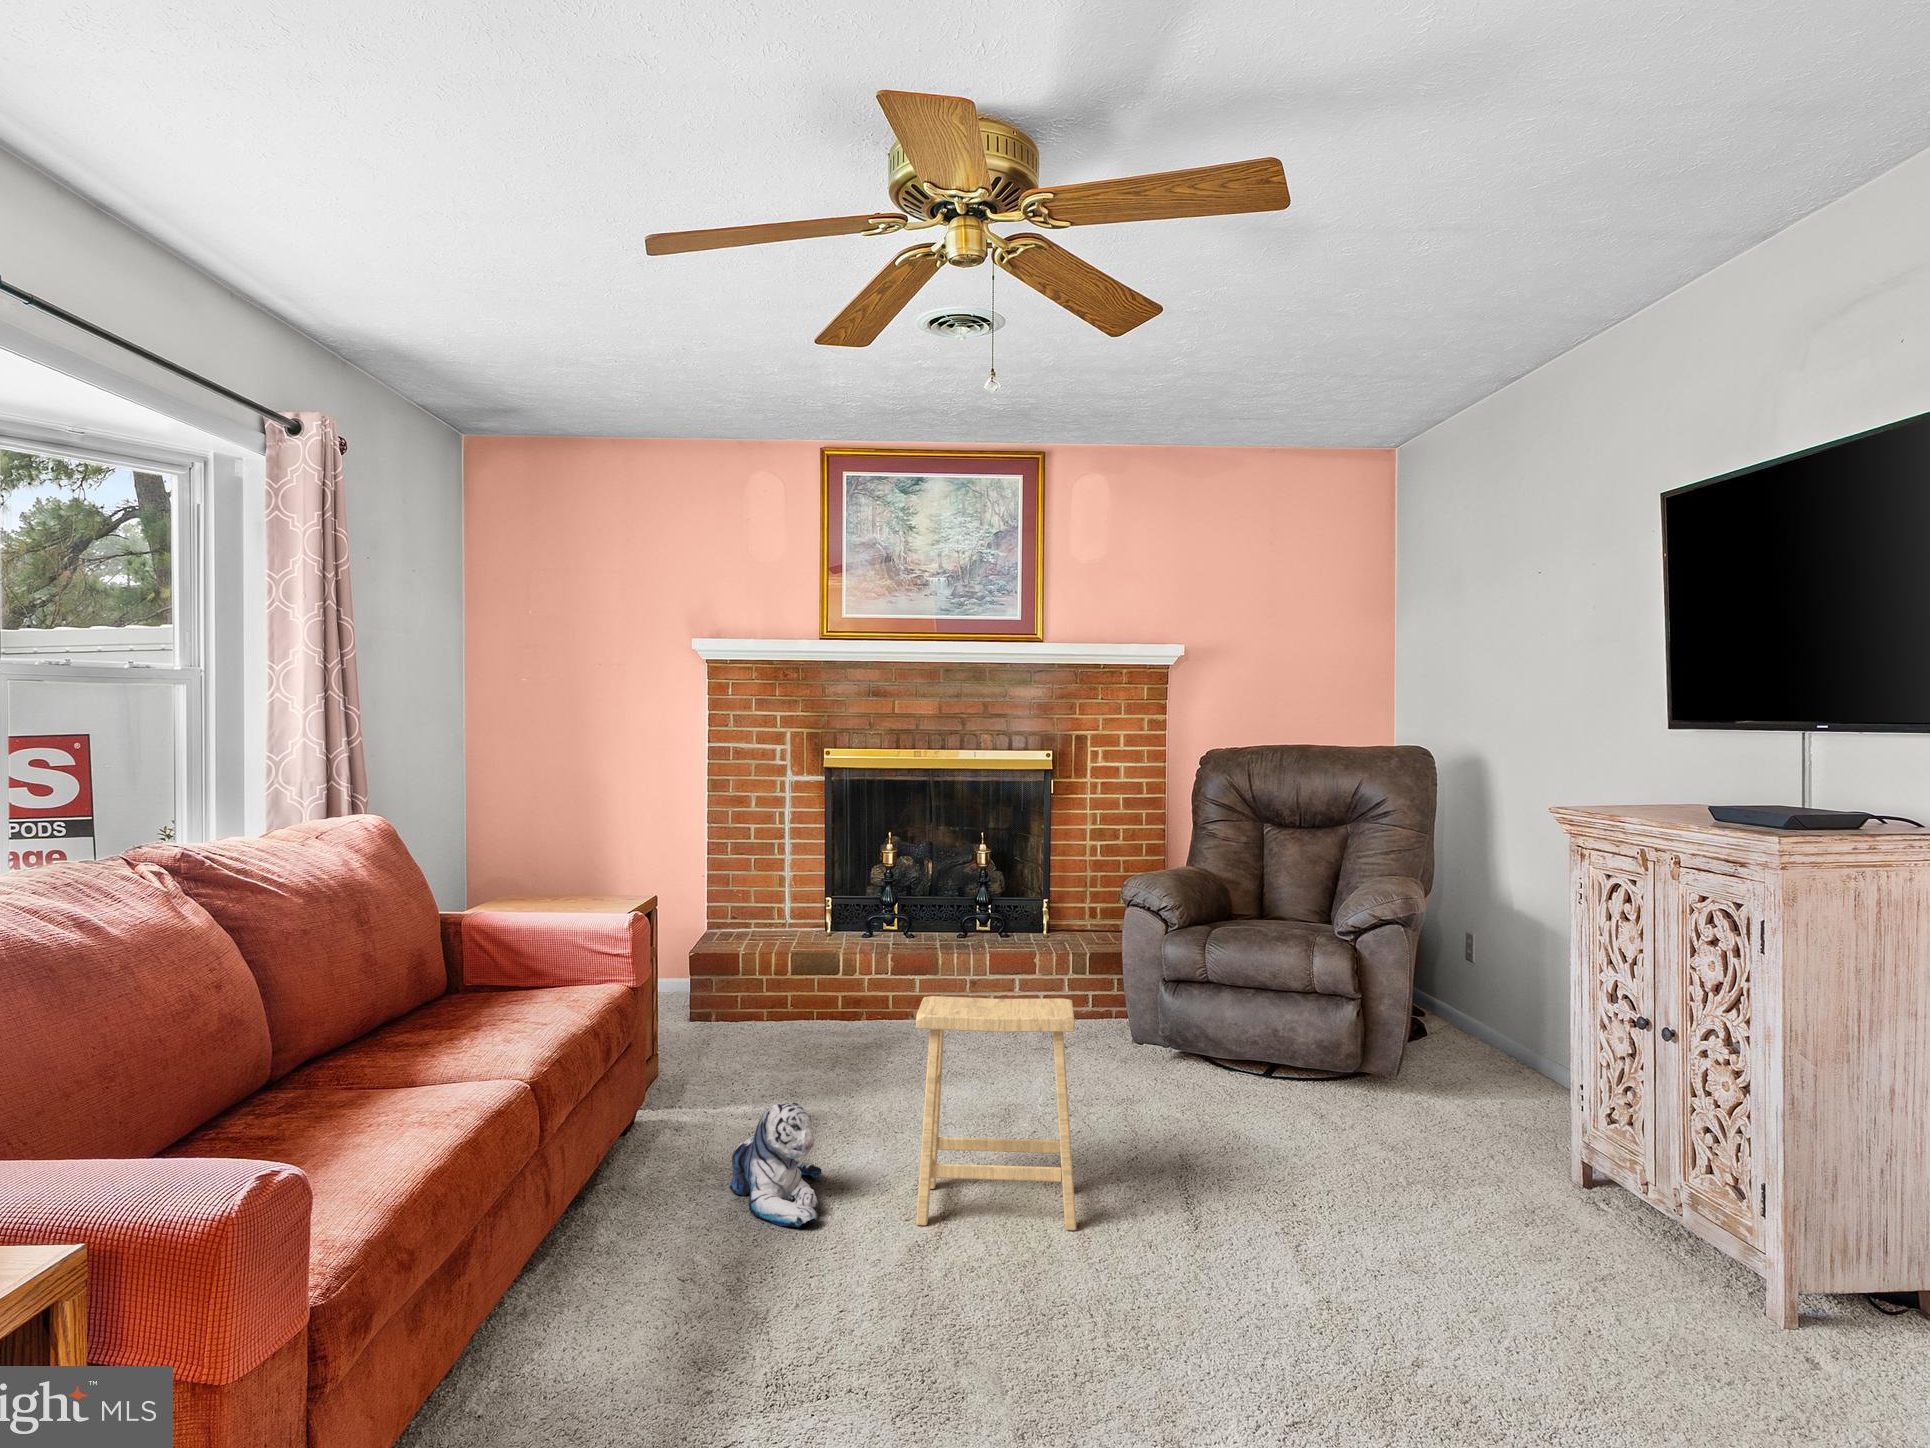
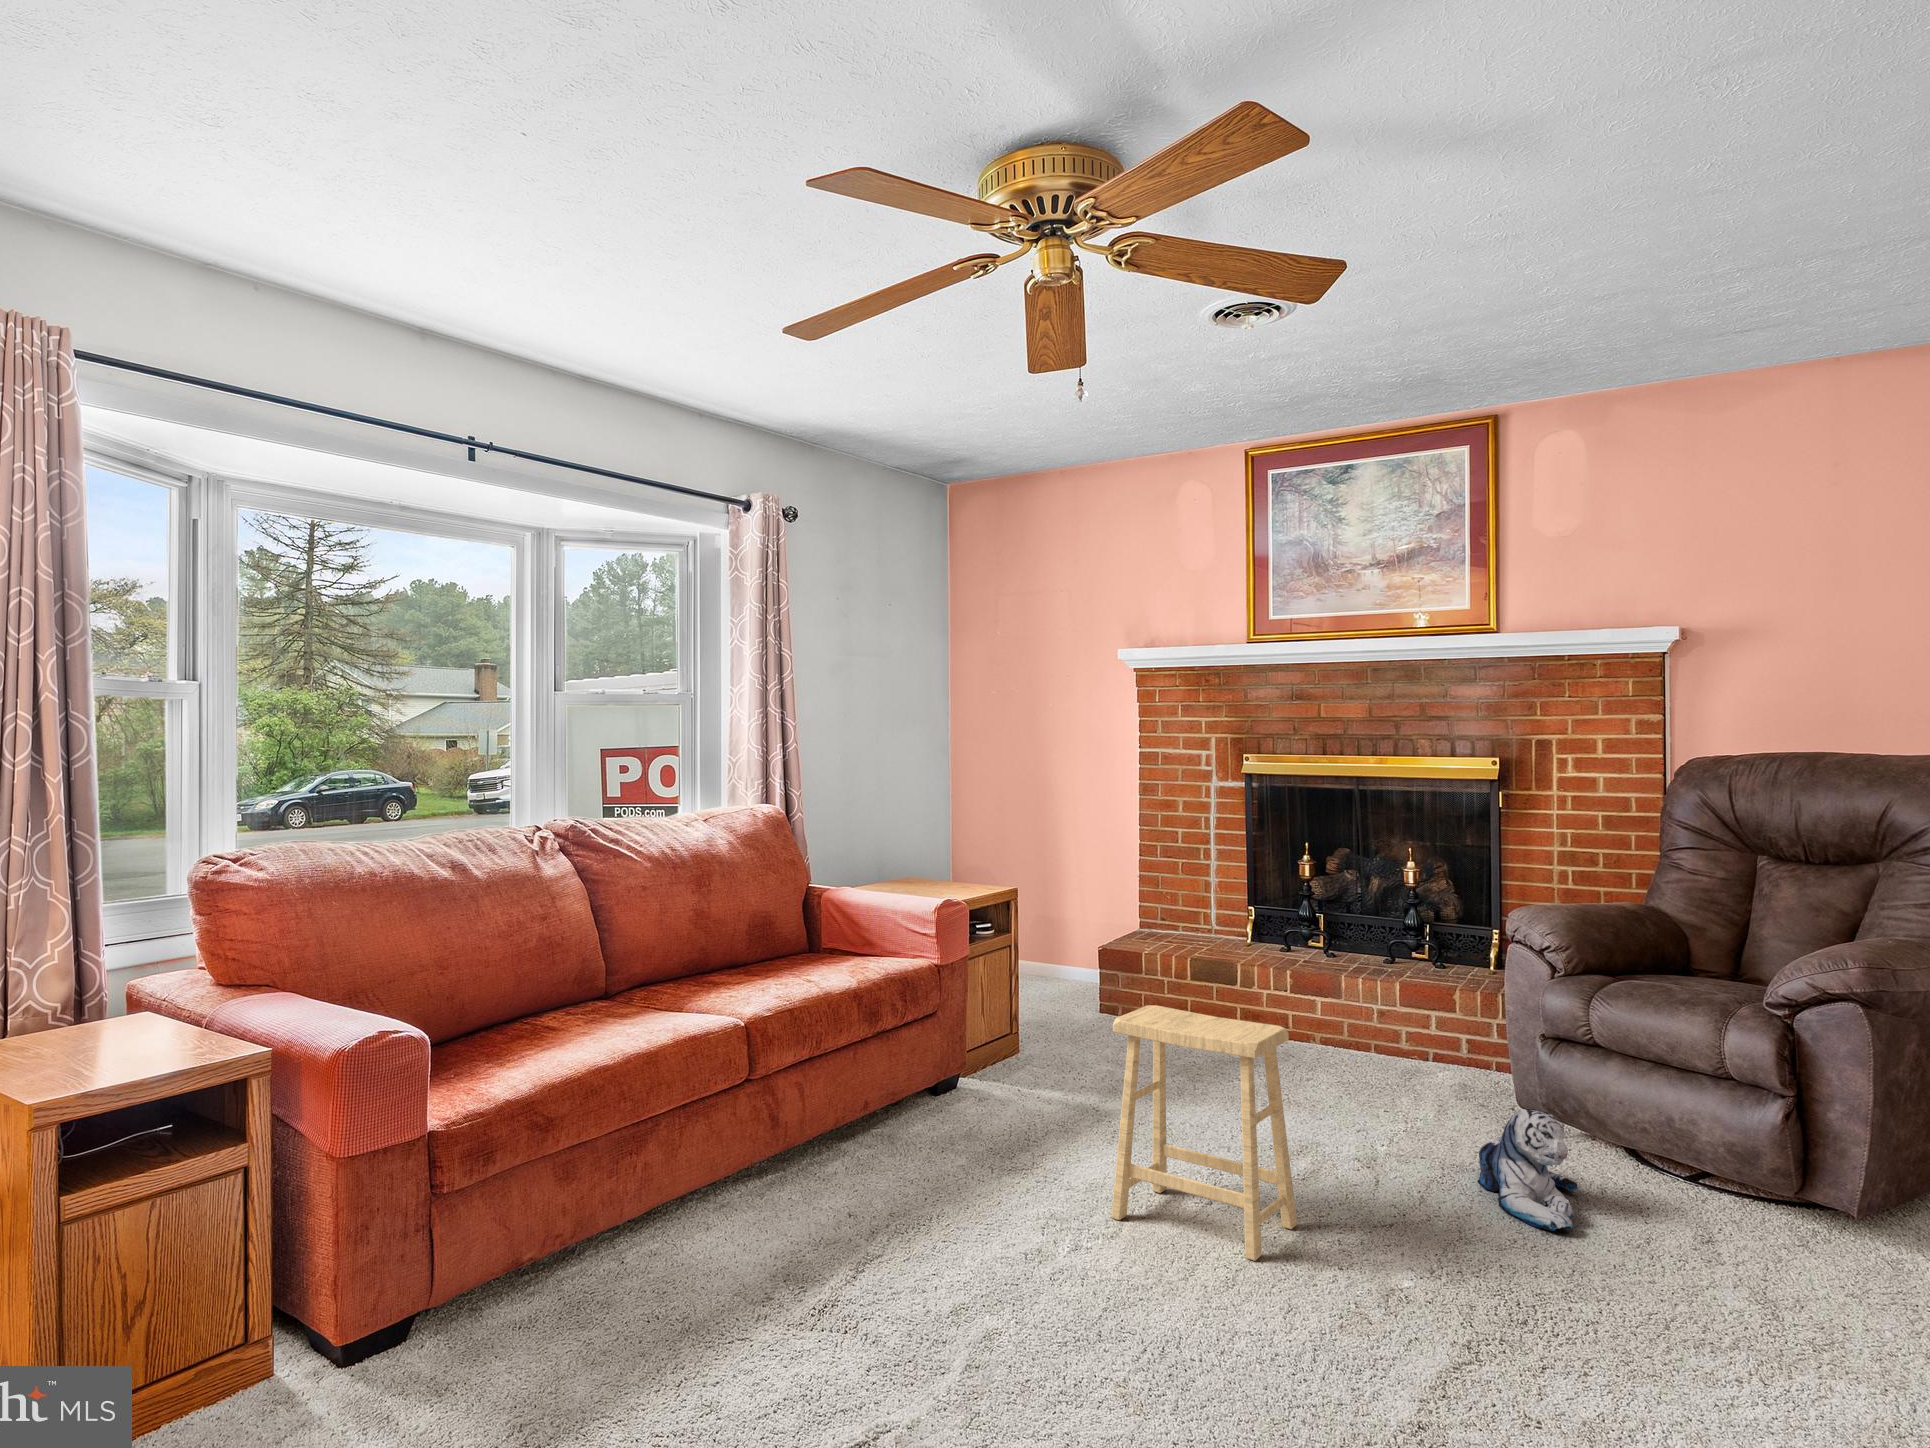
plush toy: present [730,1103,822,1227] -> present [1477,1109,1578,1231]

